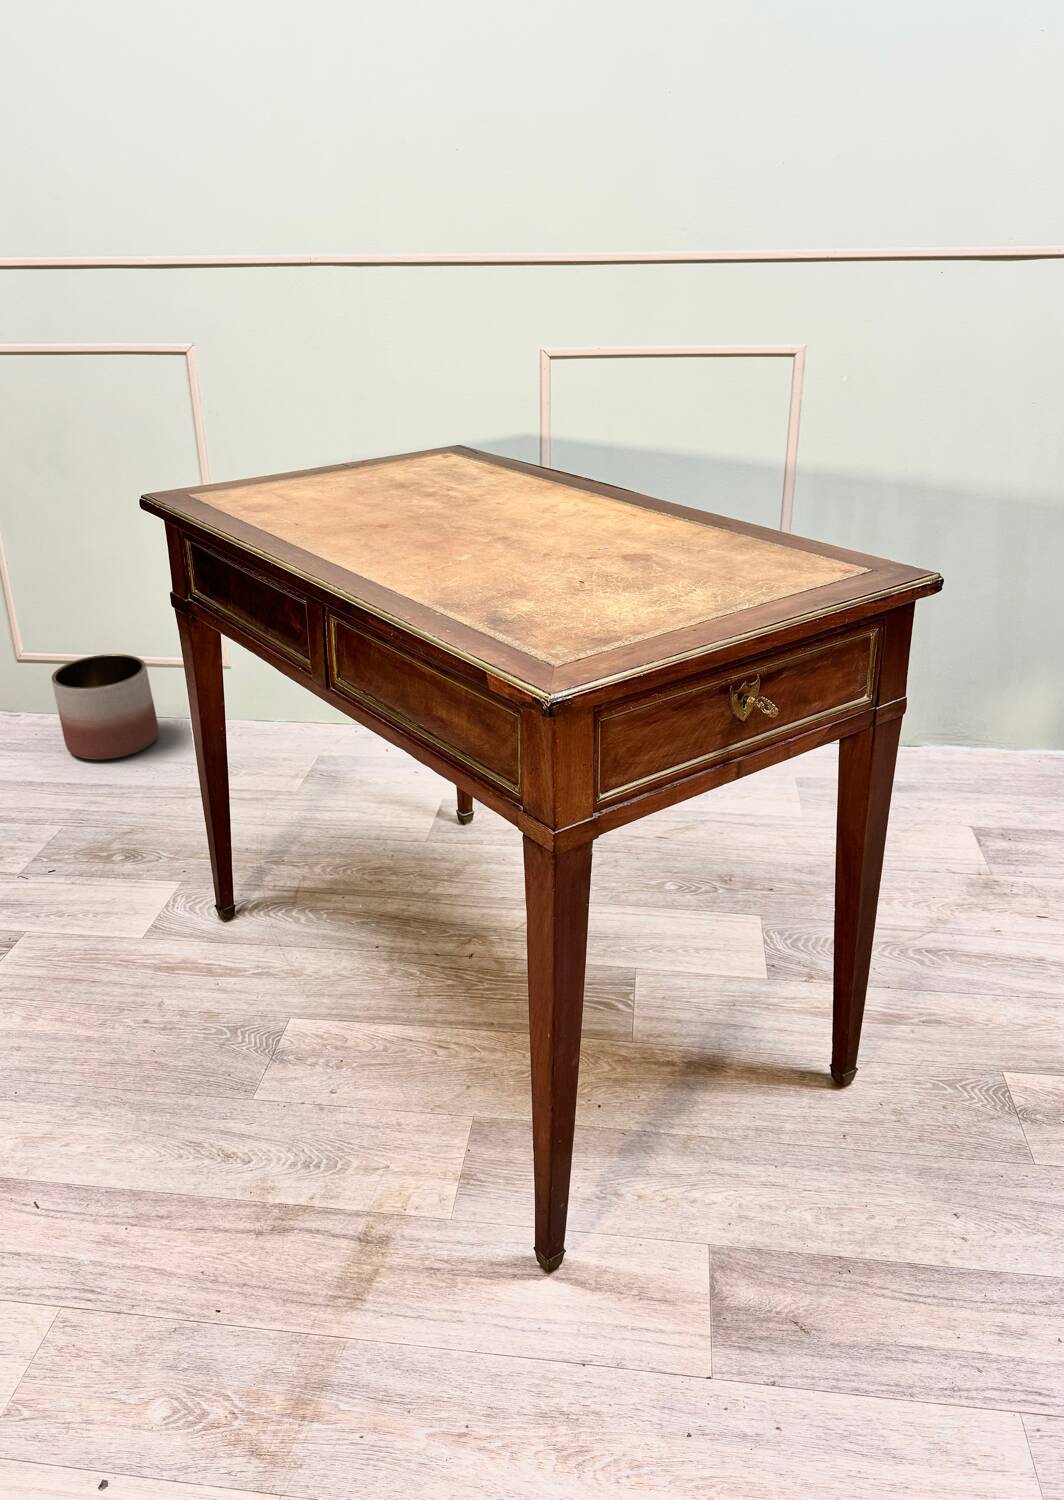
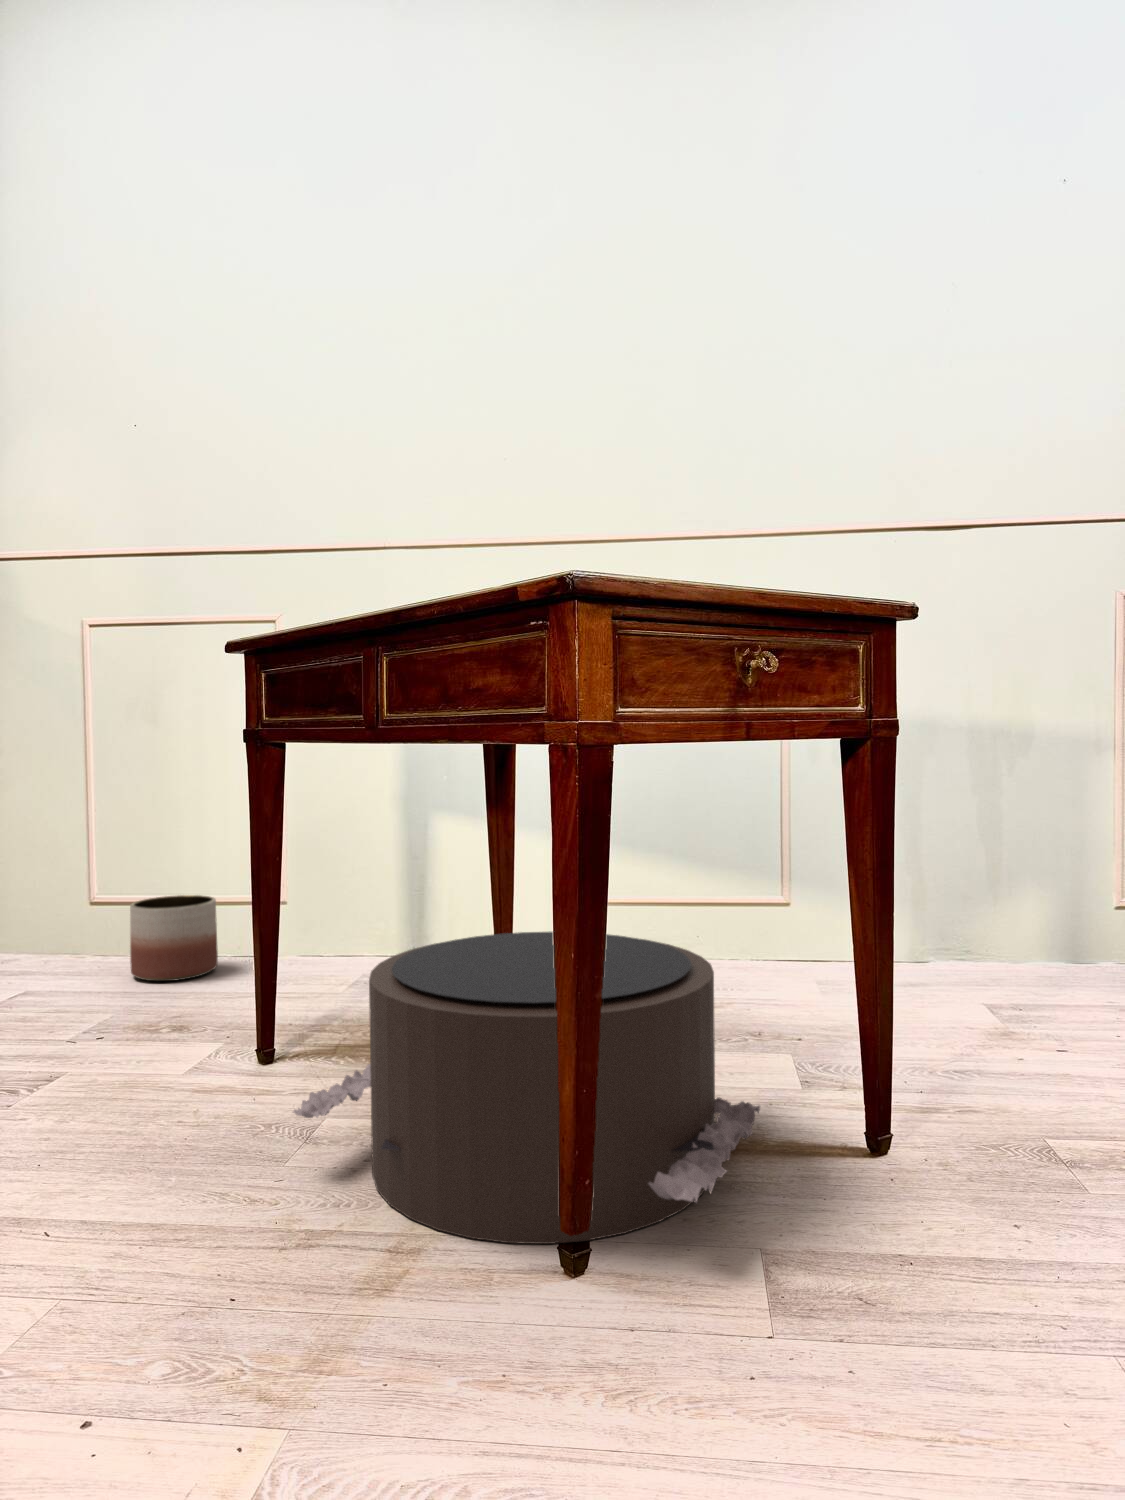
pouf: none [254,843,726,1237] -> present [293,932,760,1244]

